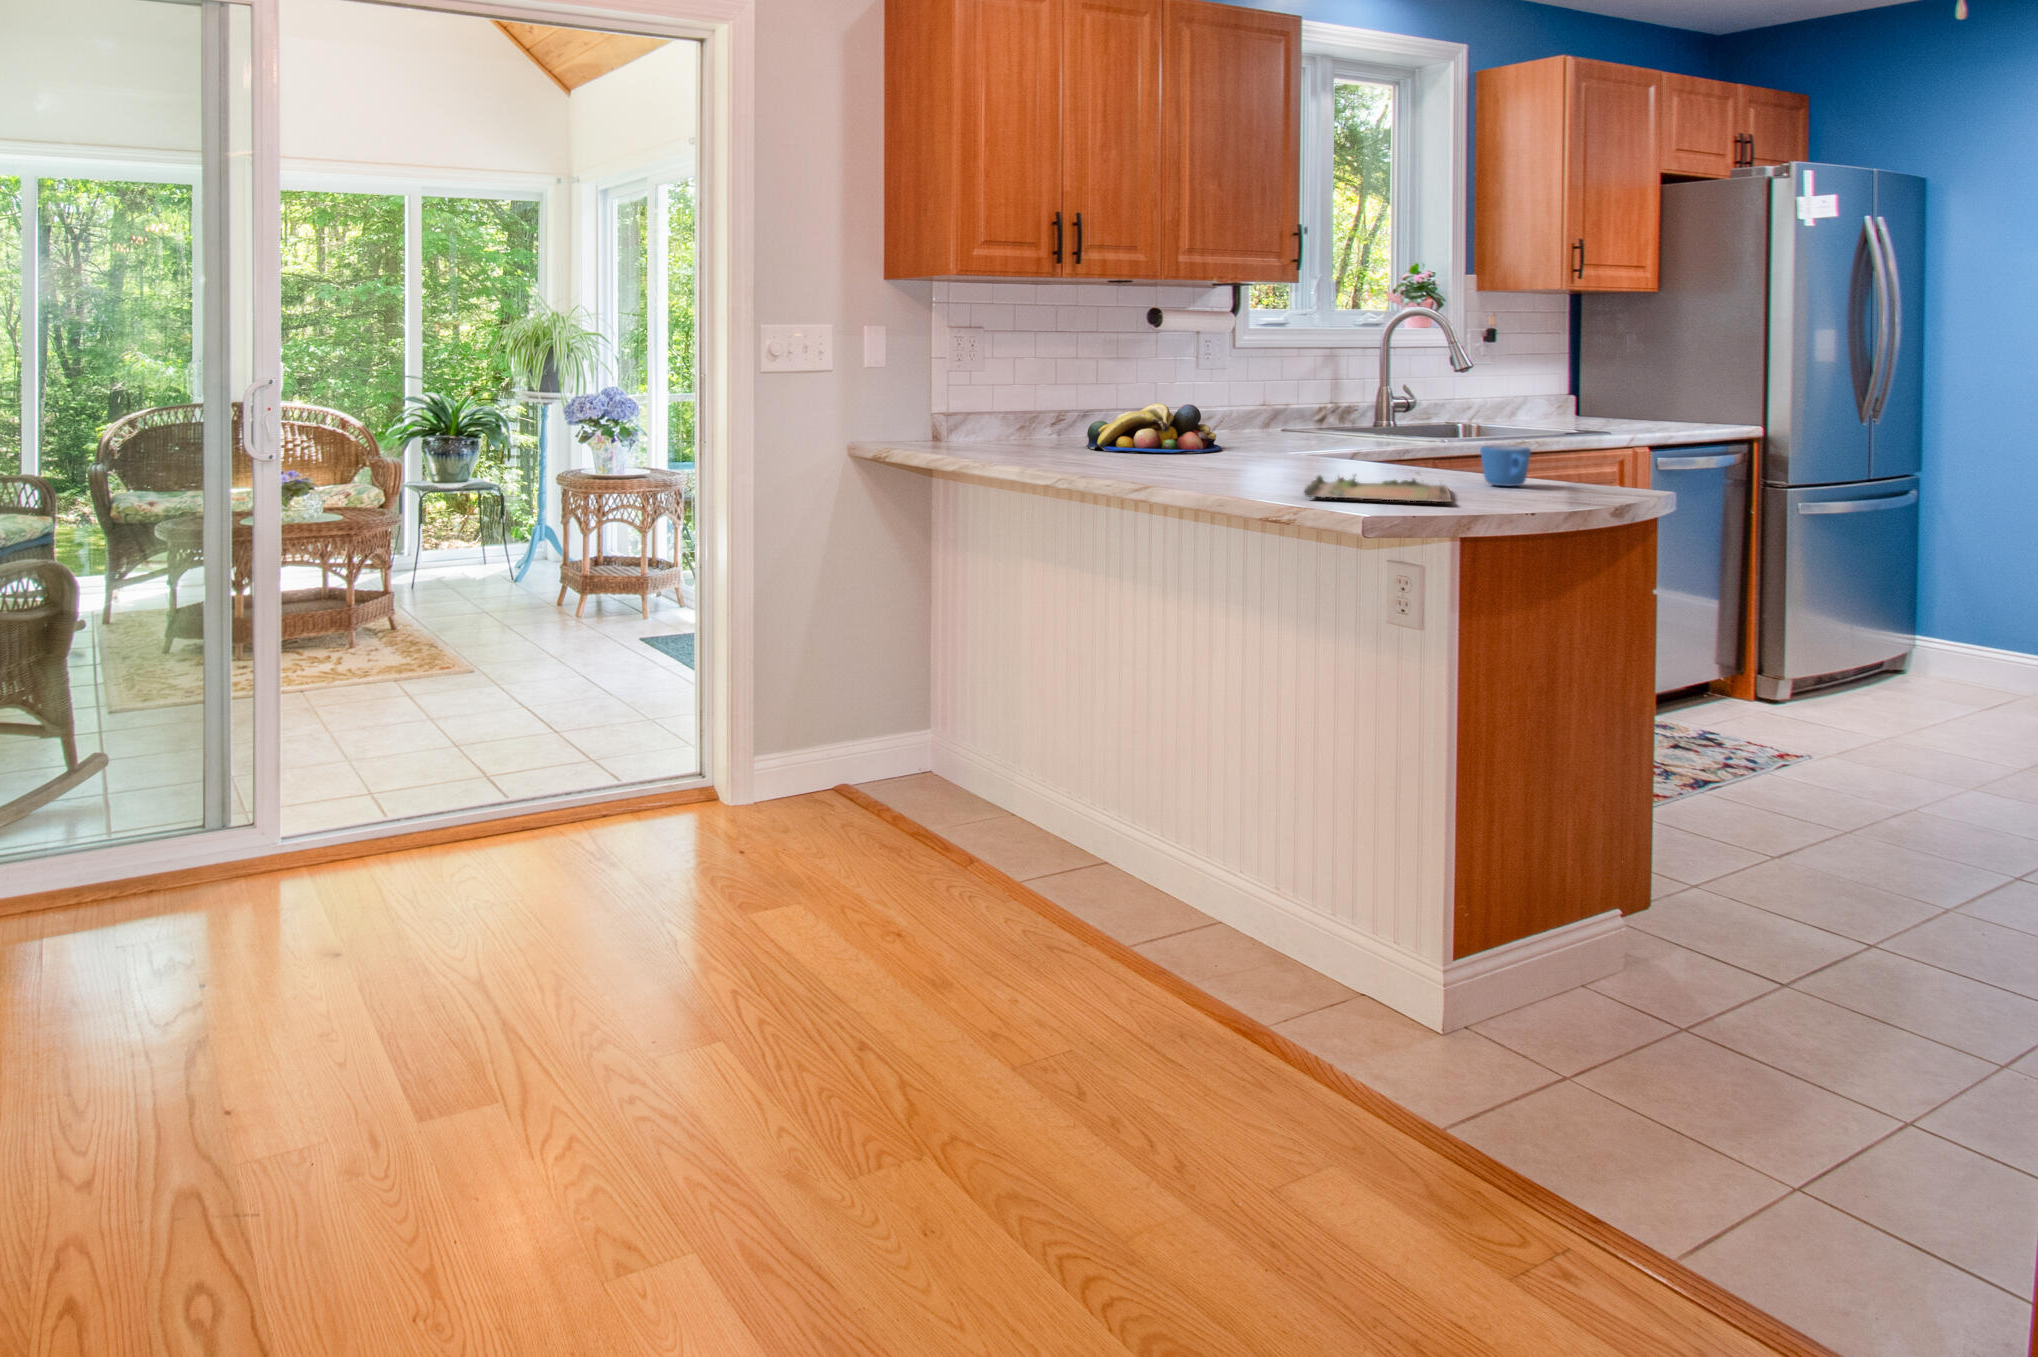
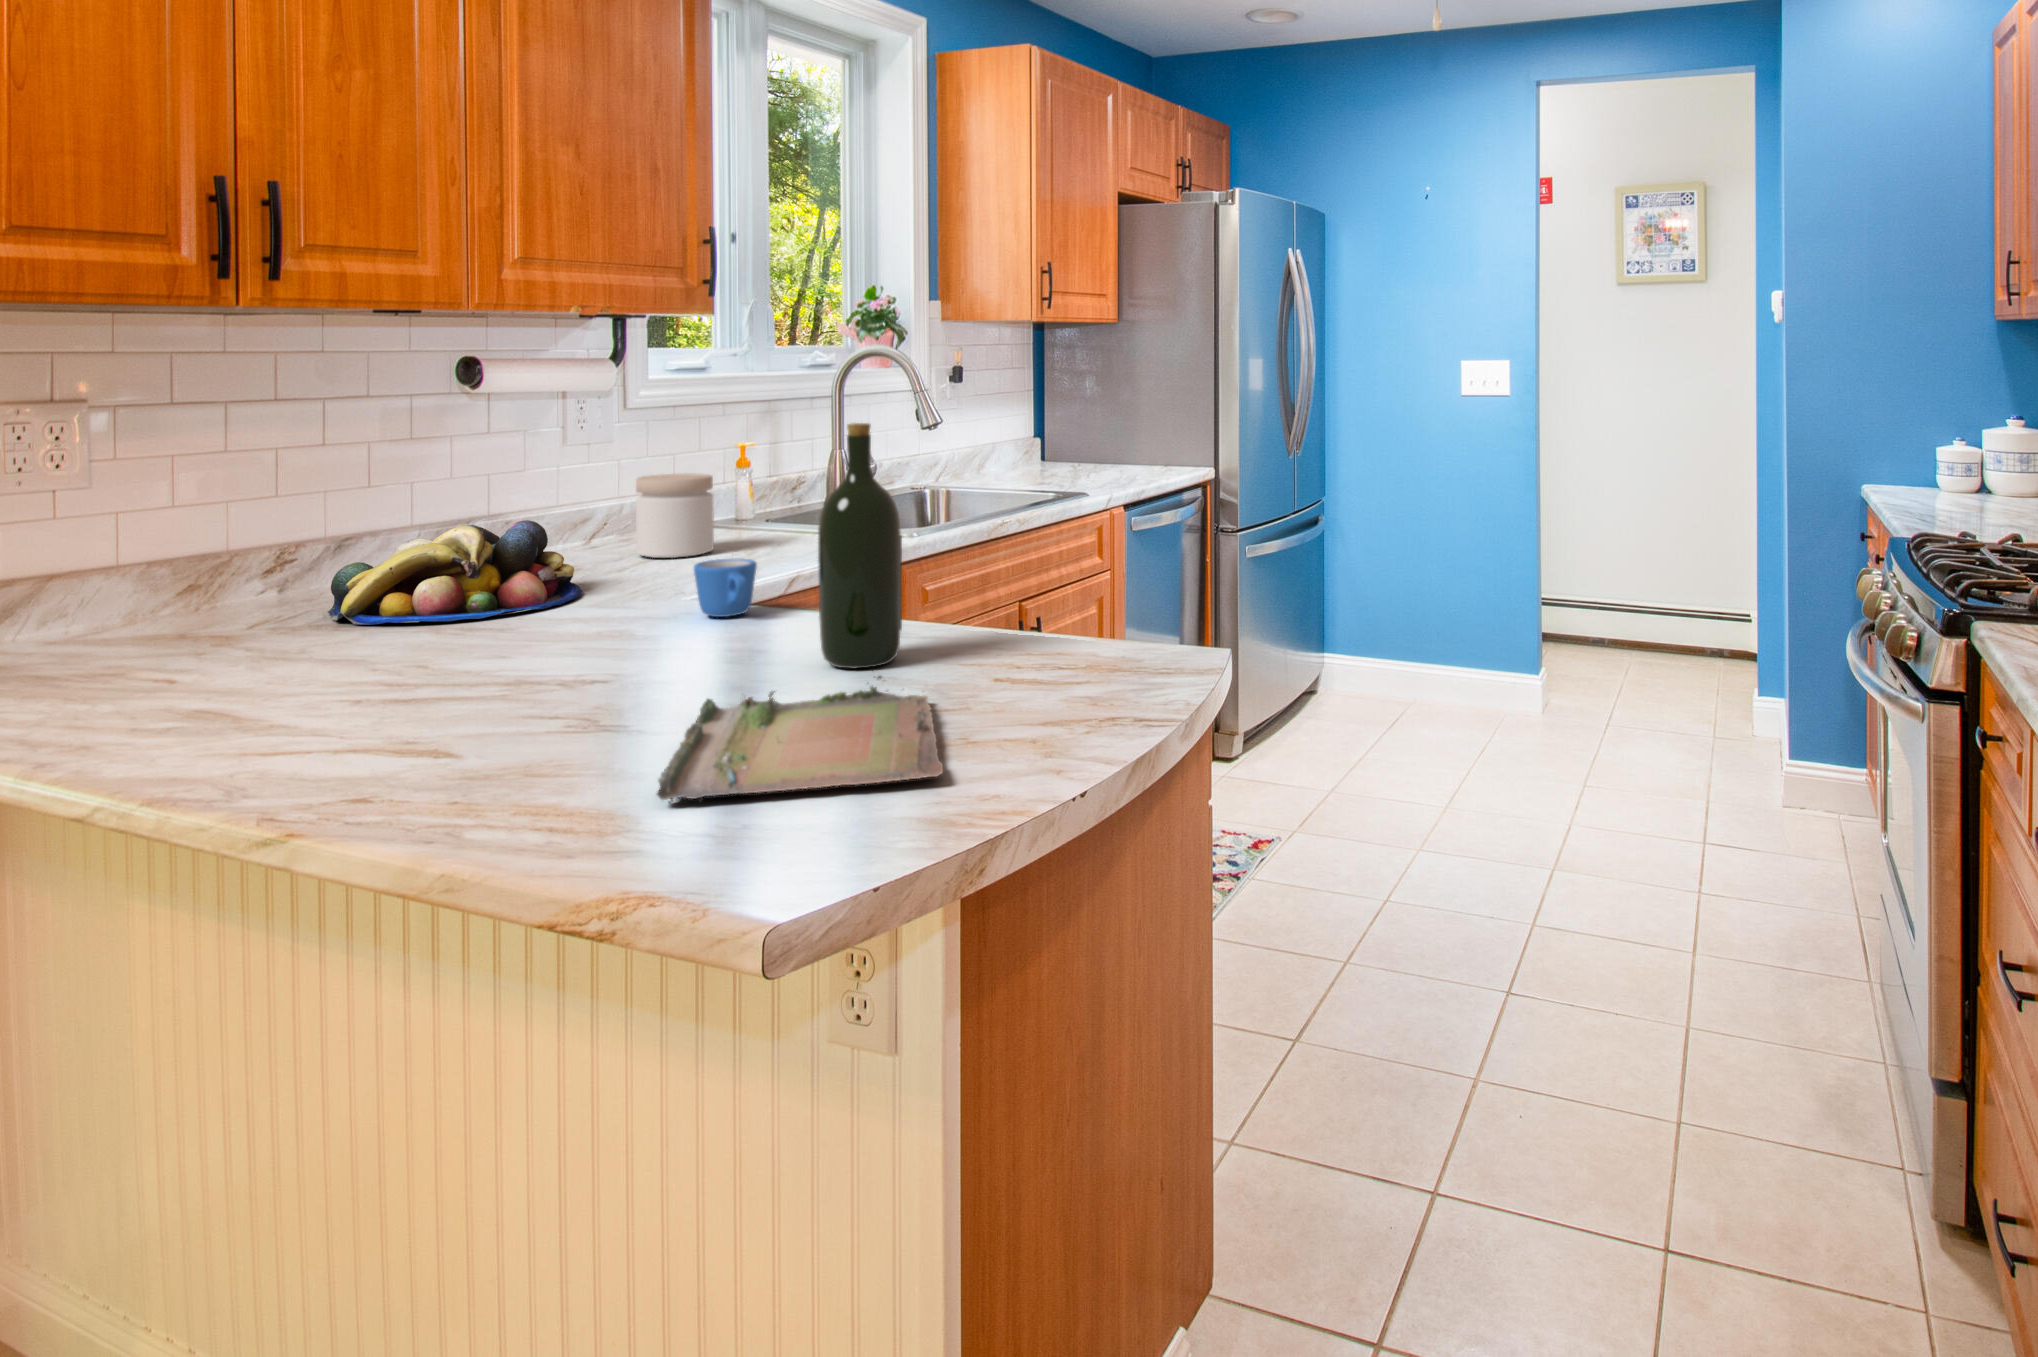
wine bottle: none [1380,338,1434,479] -> present [818,423,902,669]
jar: none [1246,389,1298,442] -> present [636,473,714,558]
mug: present [1480,446,1531,486] -> present [694,559,757,617]

